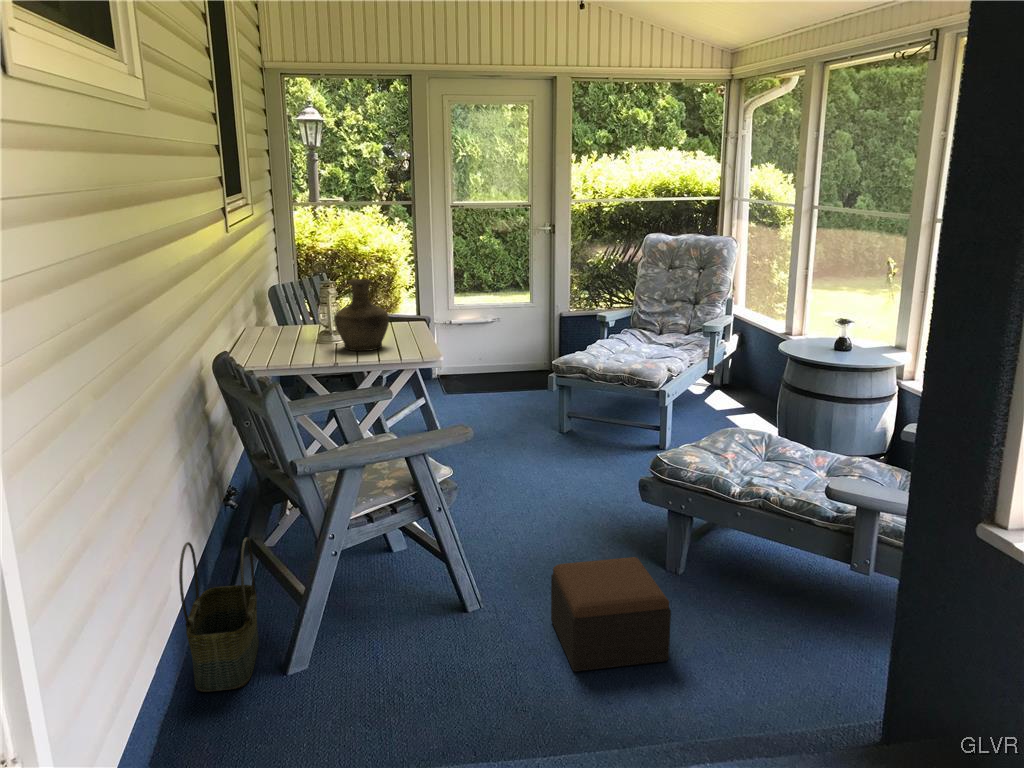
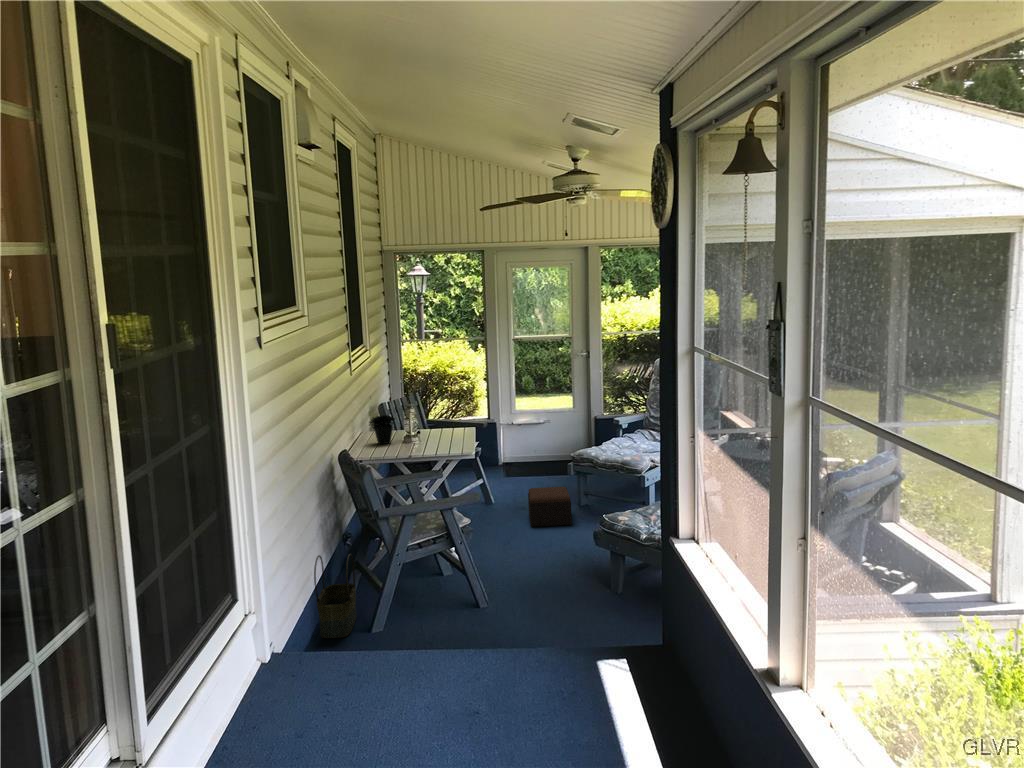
potted plant: none [260,263,306,346] -> present [369,400,395,444]
vase: present [335,279,389,351] -> none [412,403,446,448]
footstool: present [551,557,671,672] -> present [528,487,572,527]

